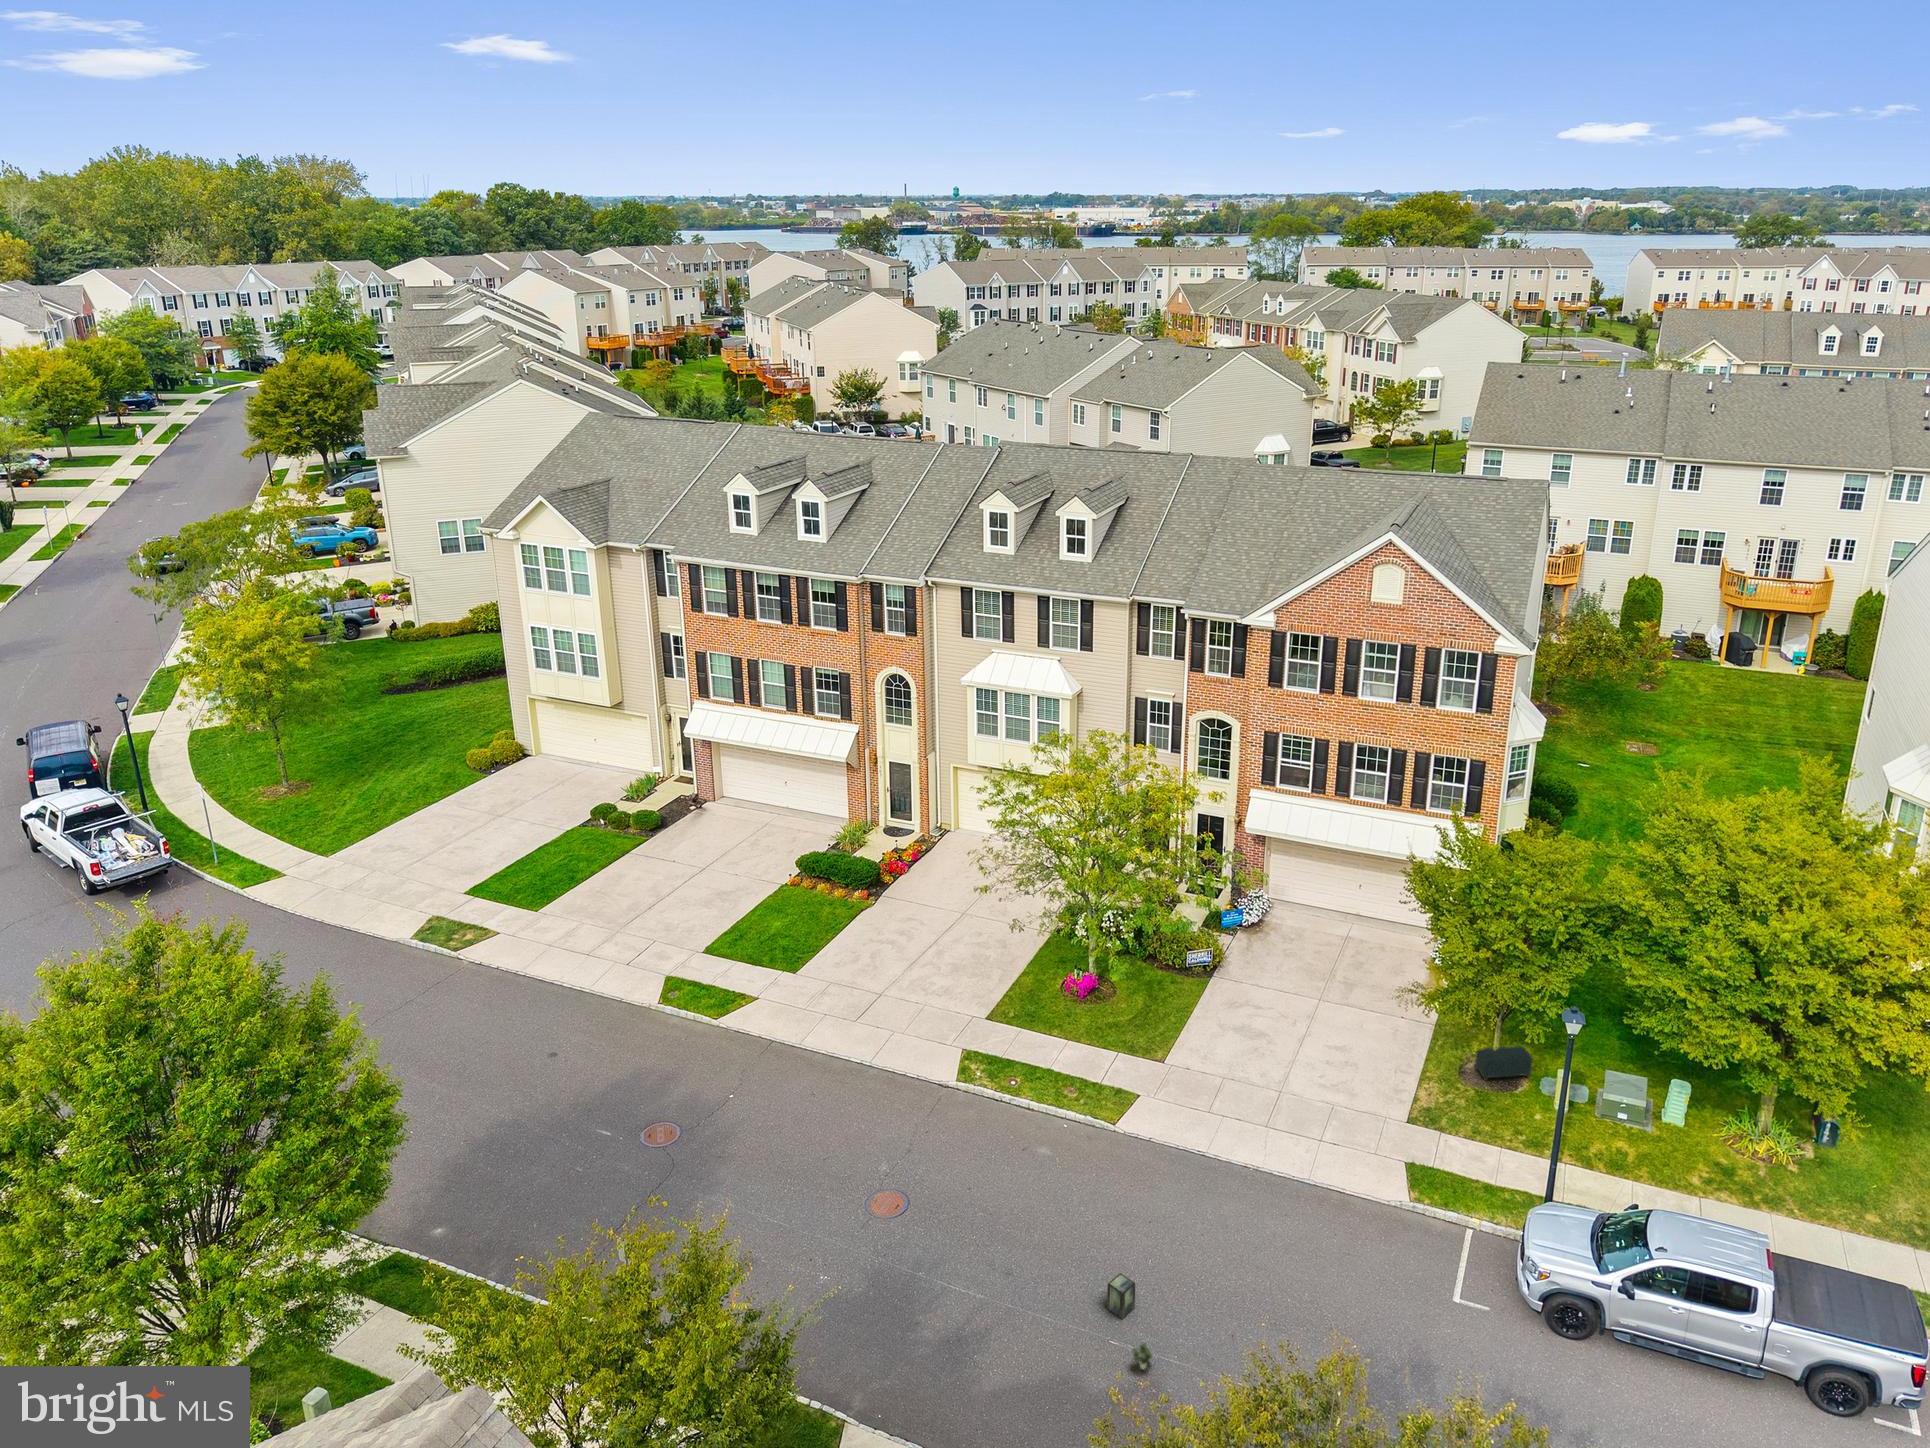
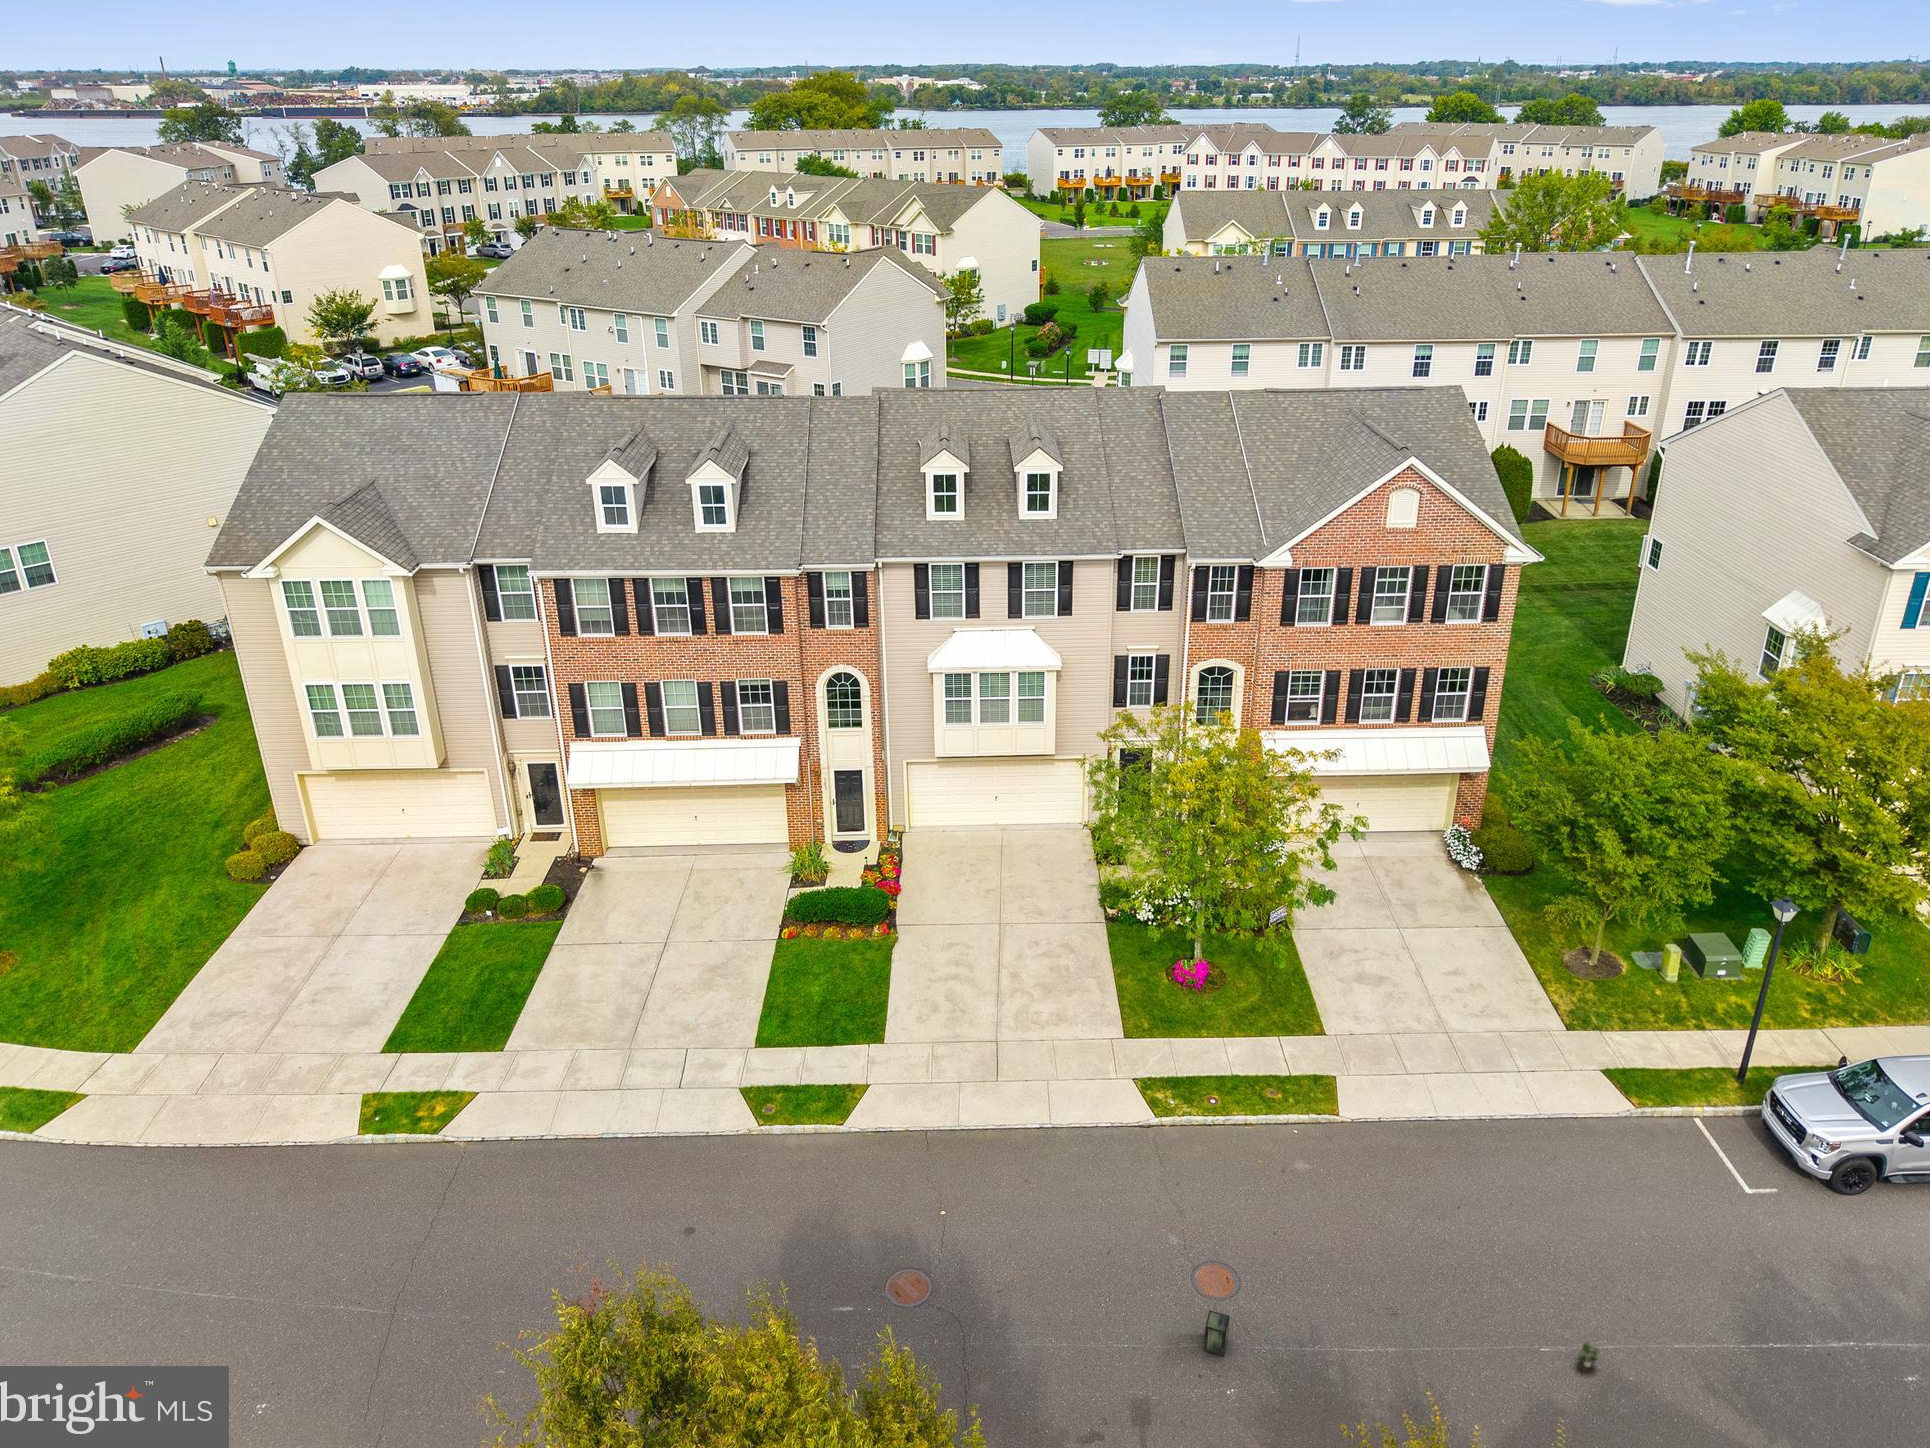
bench: present [1475,1046,1533,1081] -> none [1574,929,1624,969]
storage box: present [1107,1273,1135,1320] -> present [1204,1311,1230,1357]

